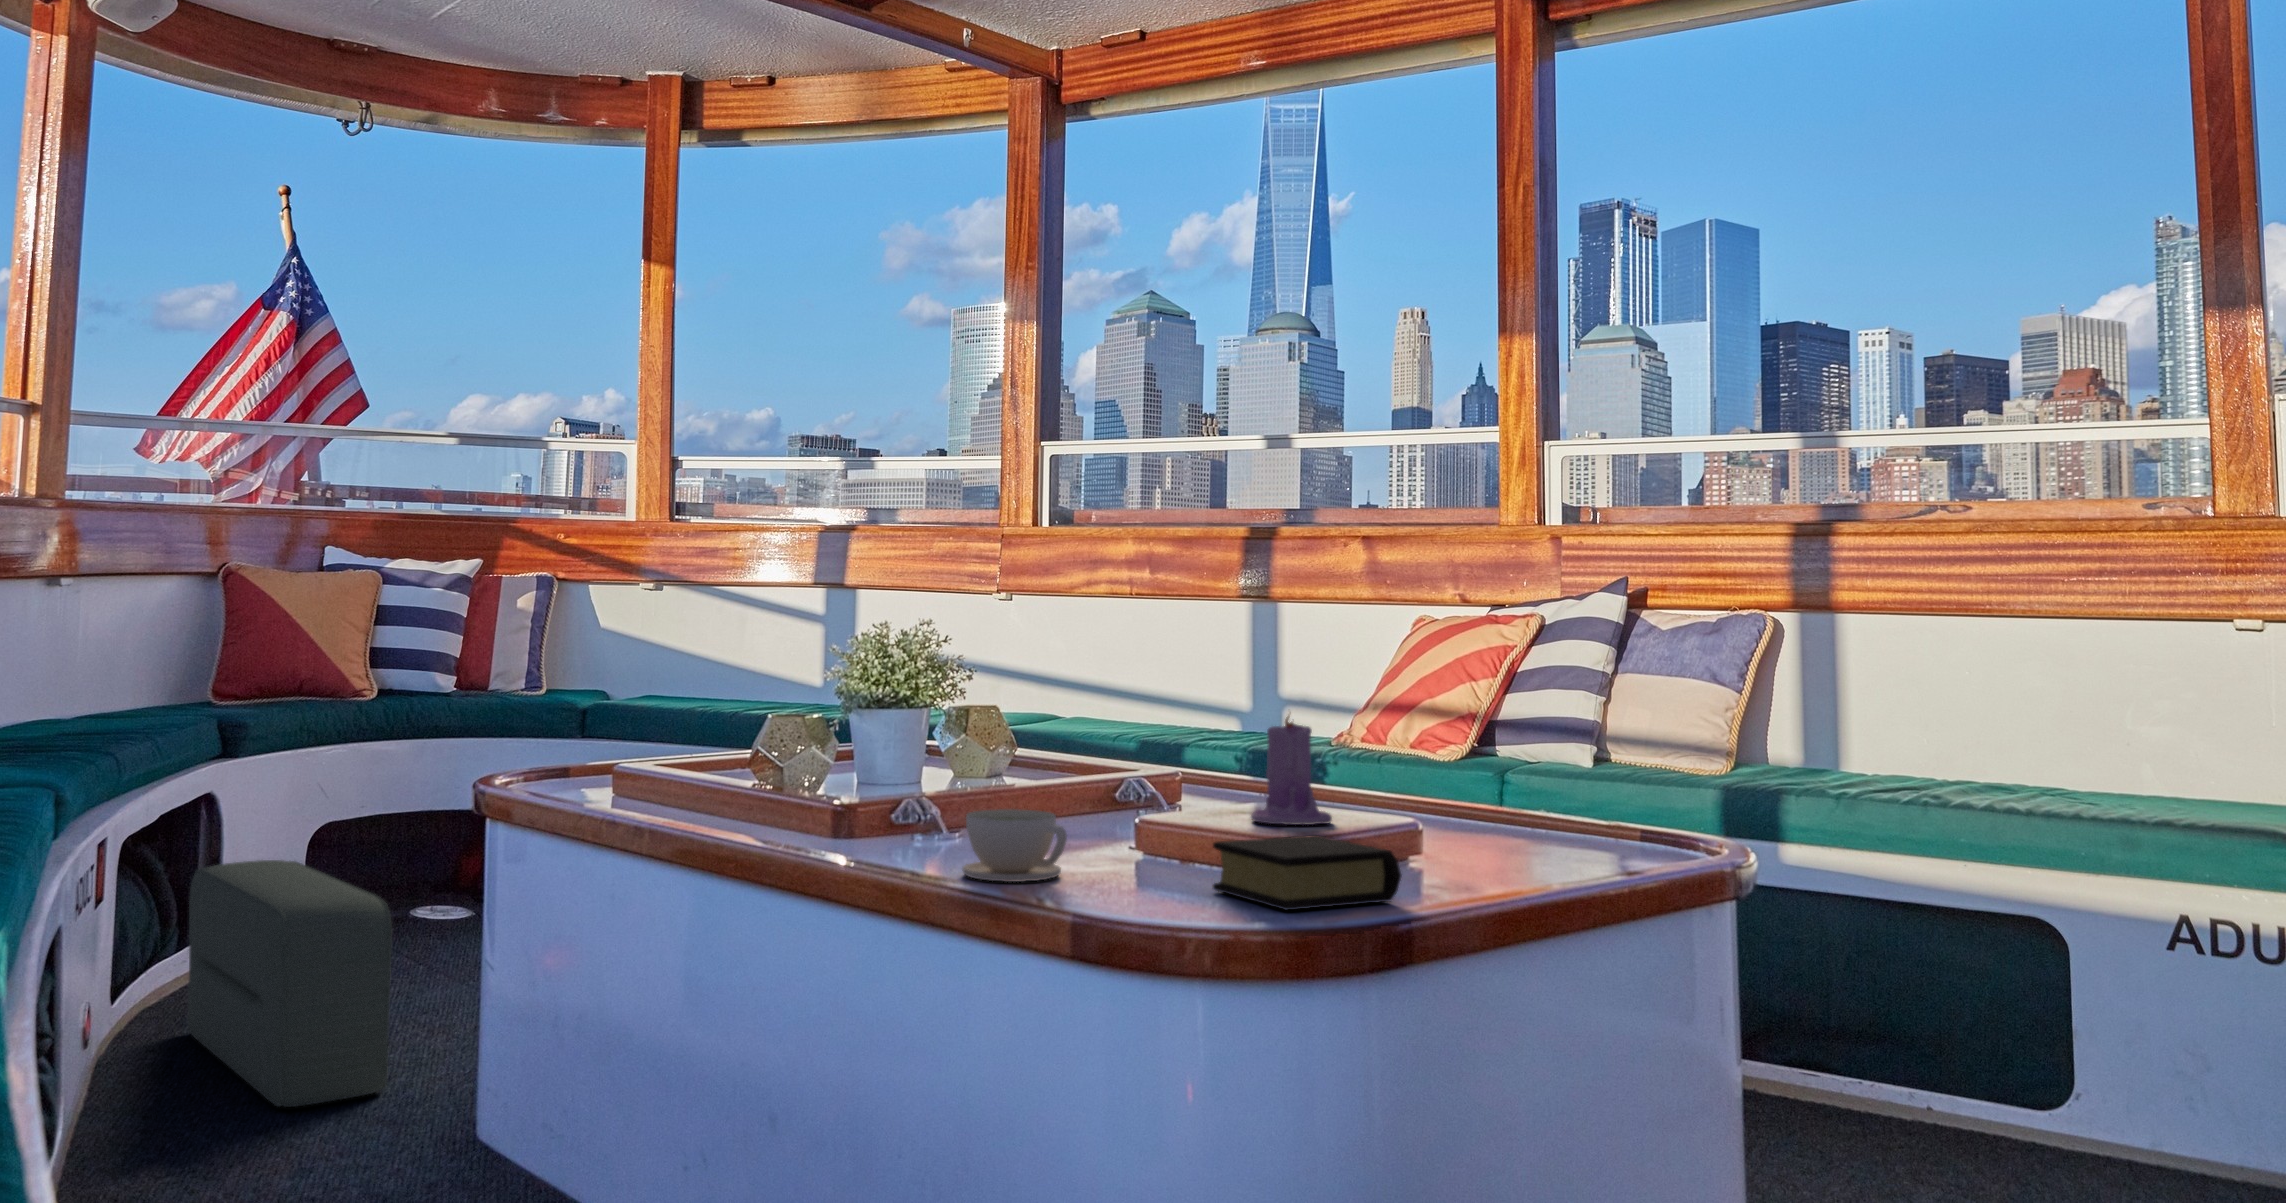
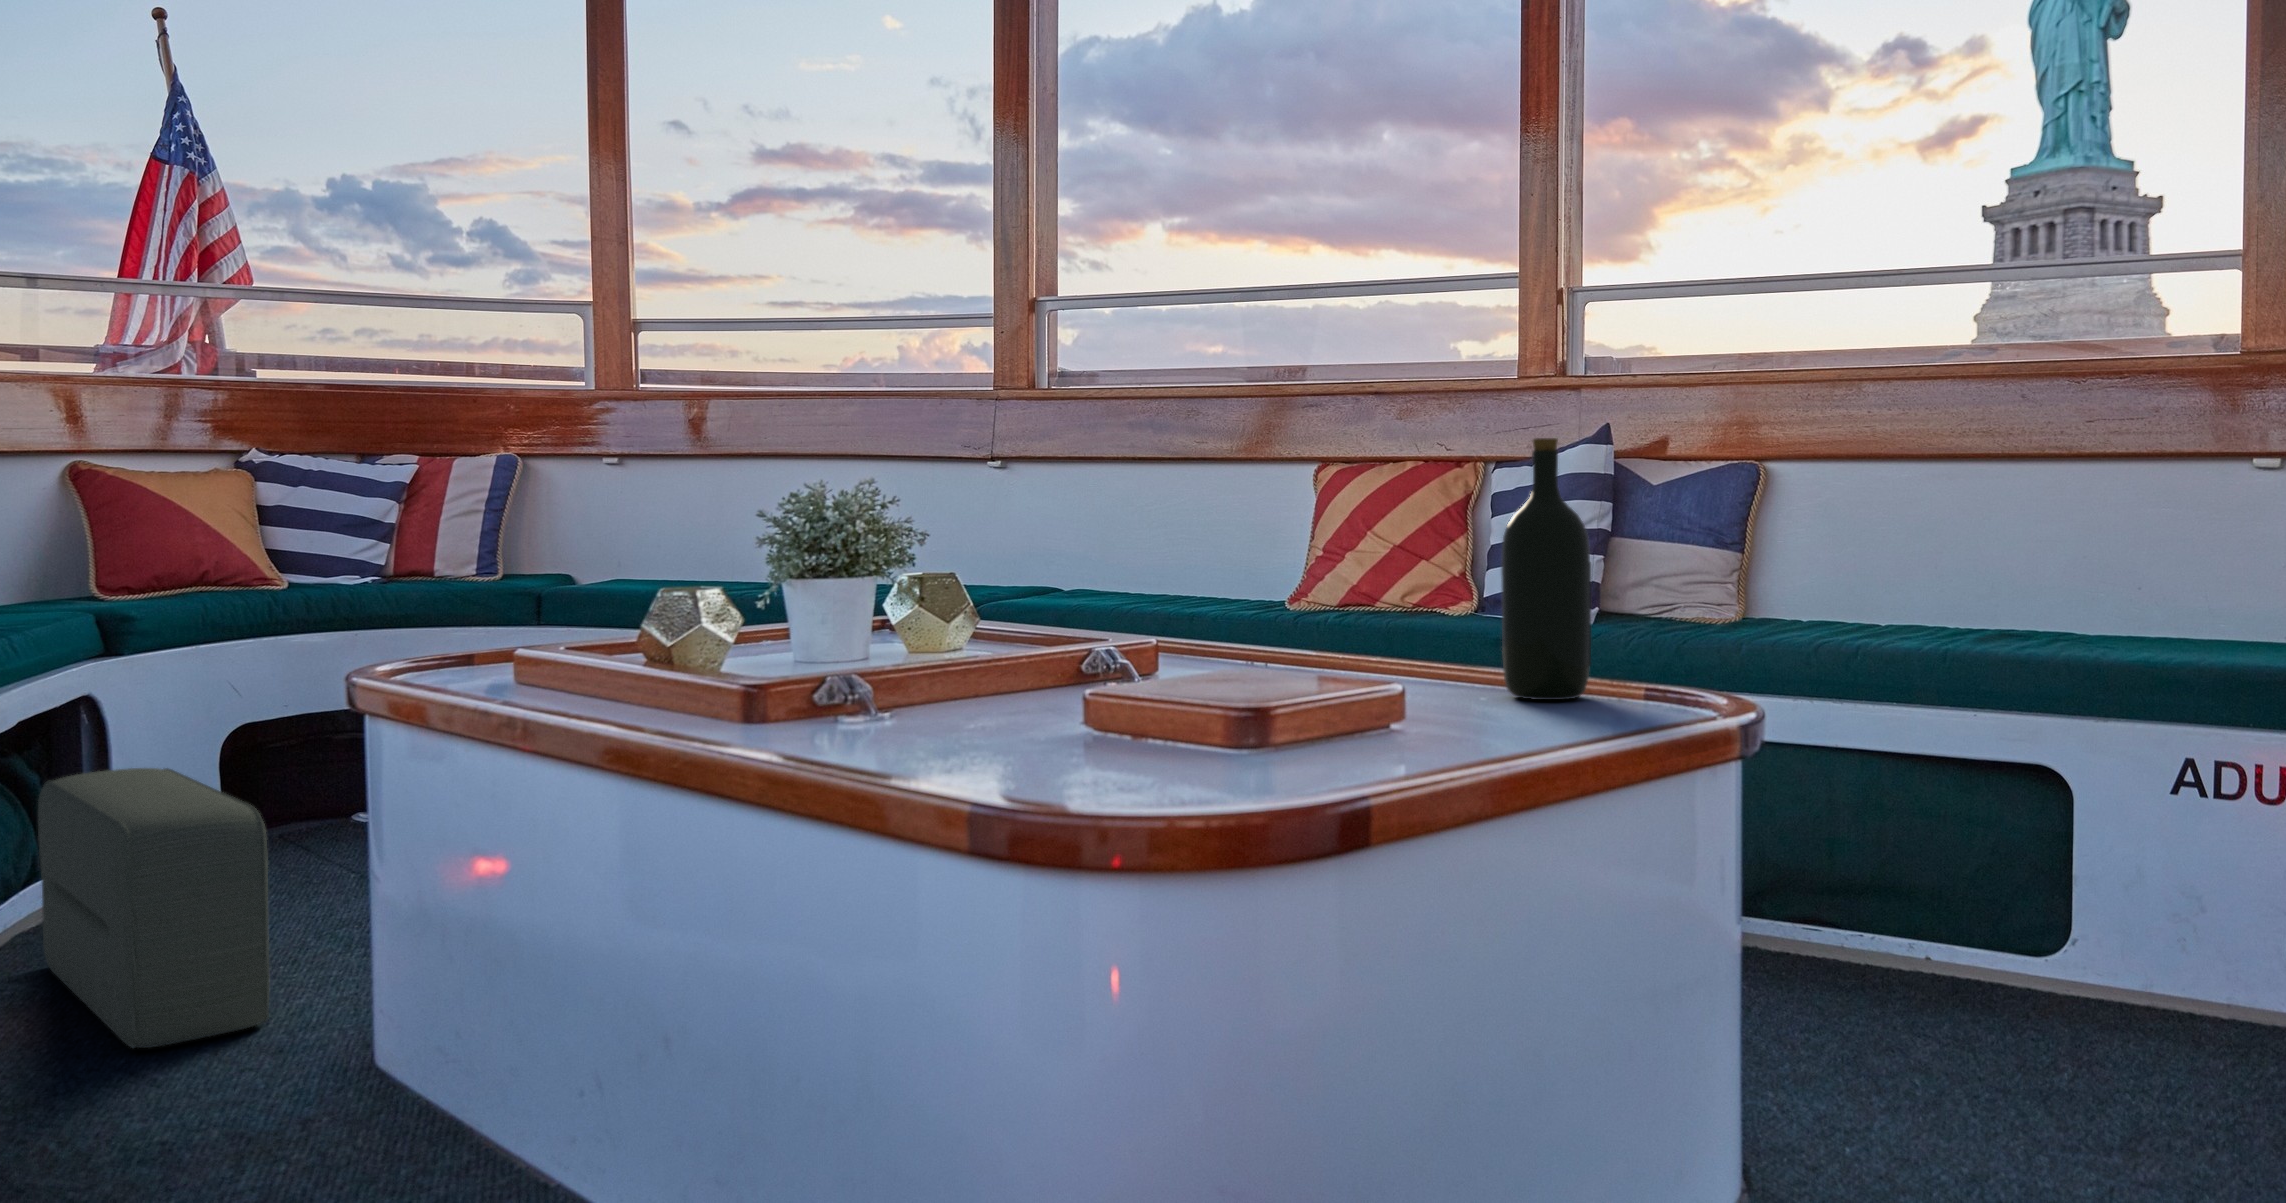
wine bottle: none [1506,601,1590,840] -> present [1501,438,1591,700]
candle: present [1251,716,1332,825] -> none [1226,565,1315,693]
coffee cup: present [963,809,1067,882] -> none [869,684,990,767]
book: present [1213,835,1402,910] -> none [1156,703,1370,790]

